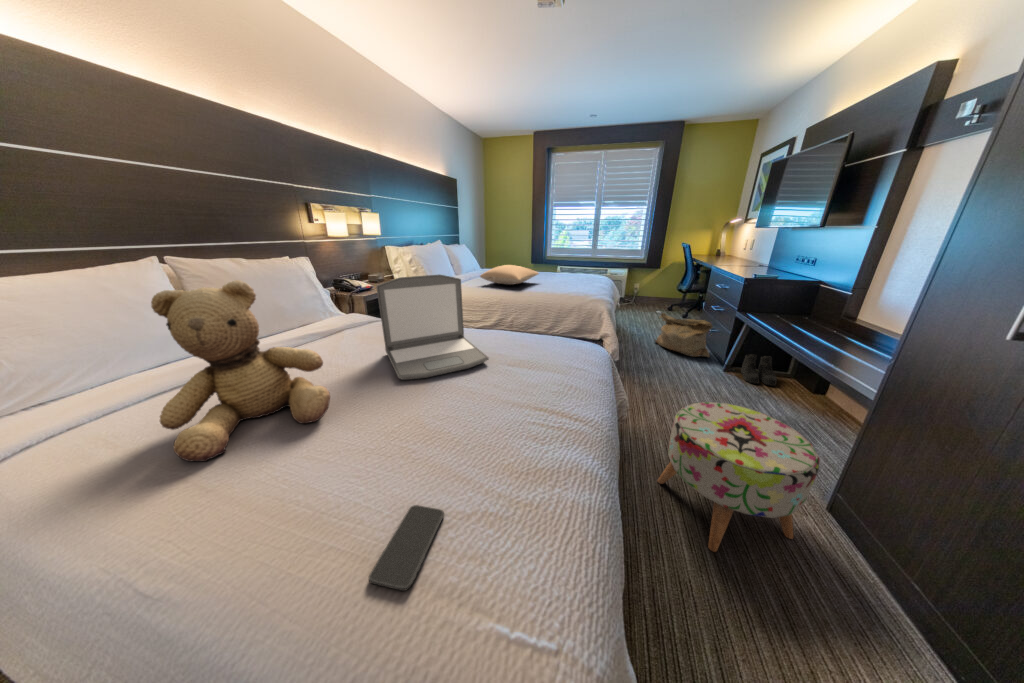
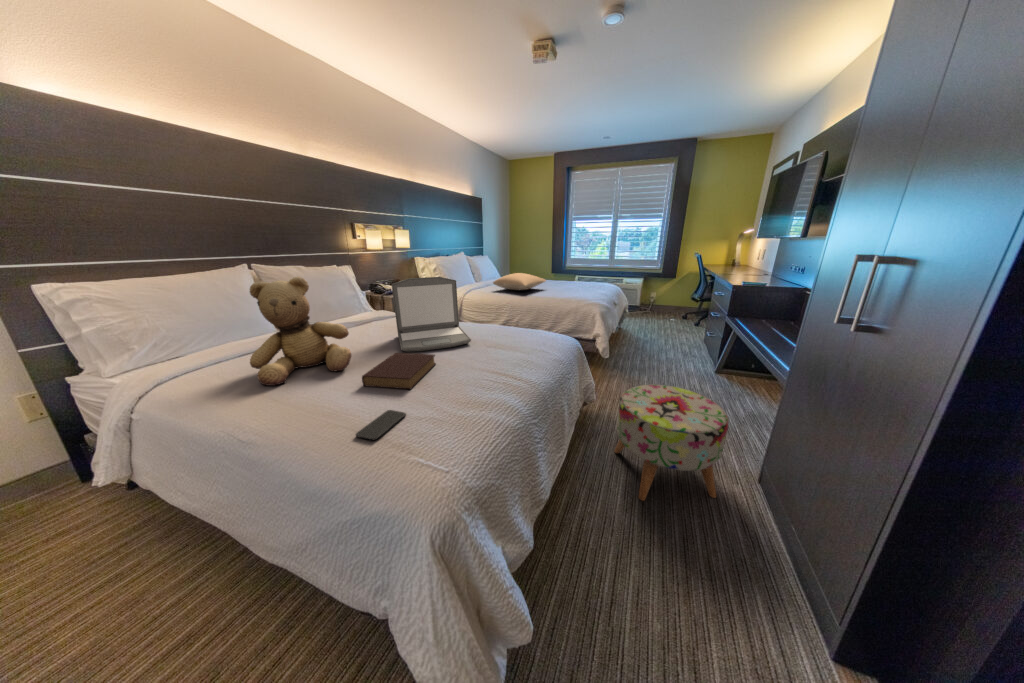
bag: present [655,313,713,357] -> none [655,318,707,361]
boots: present [741,354,777,386] -> none [731,357,763,386]
book: none [354,387,455,453] -> present [362,353,436,389]

